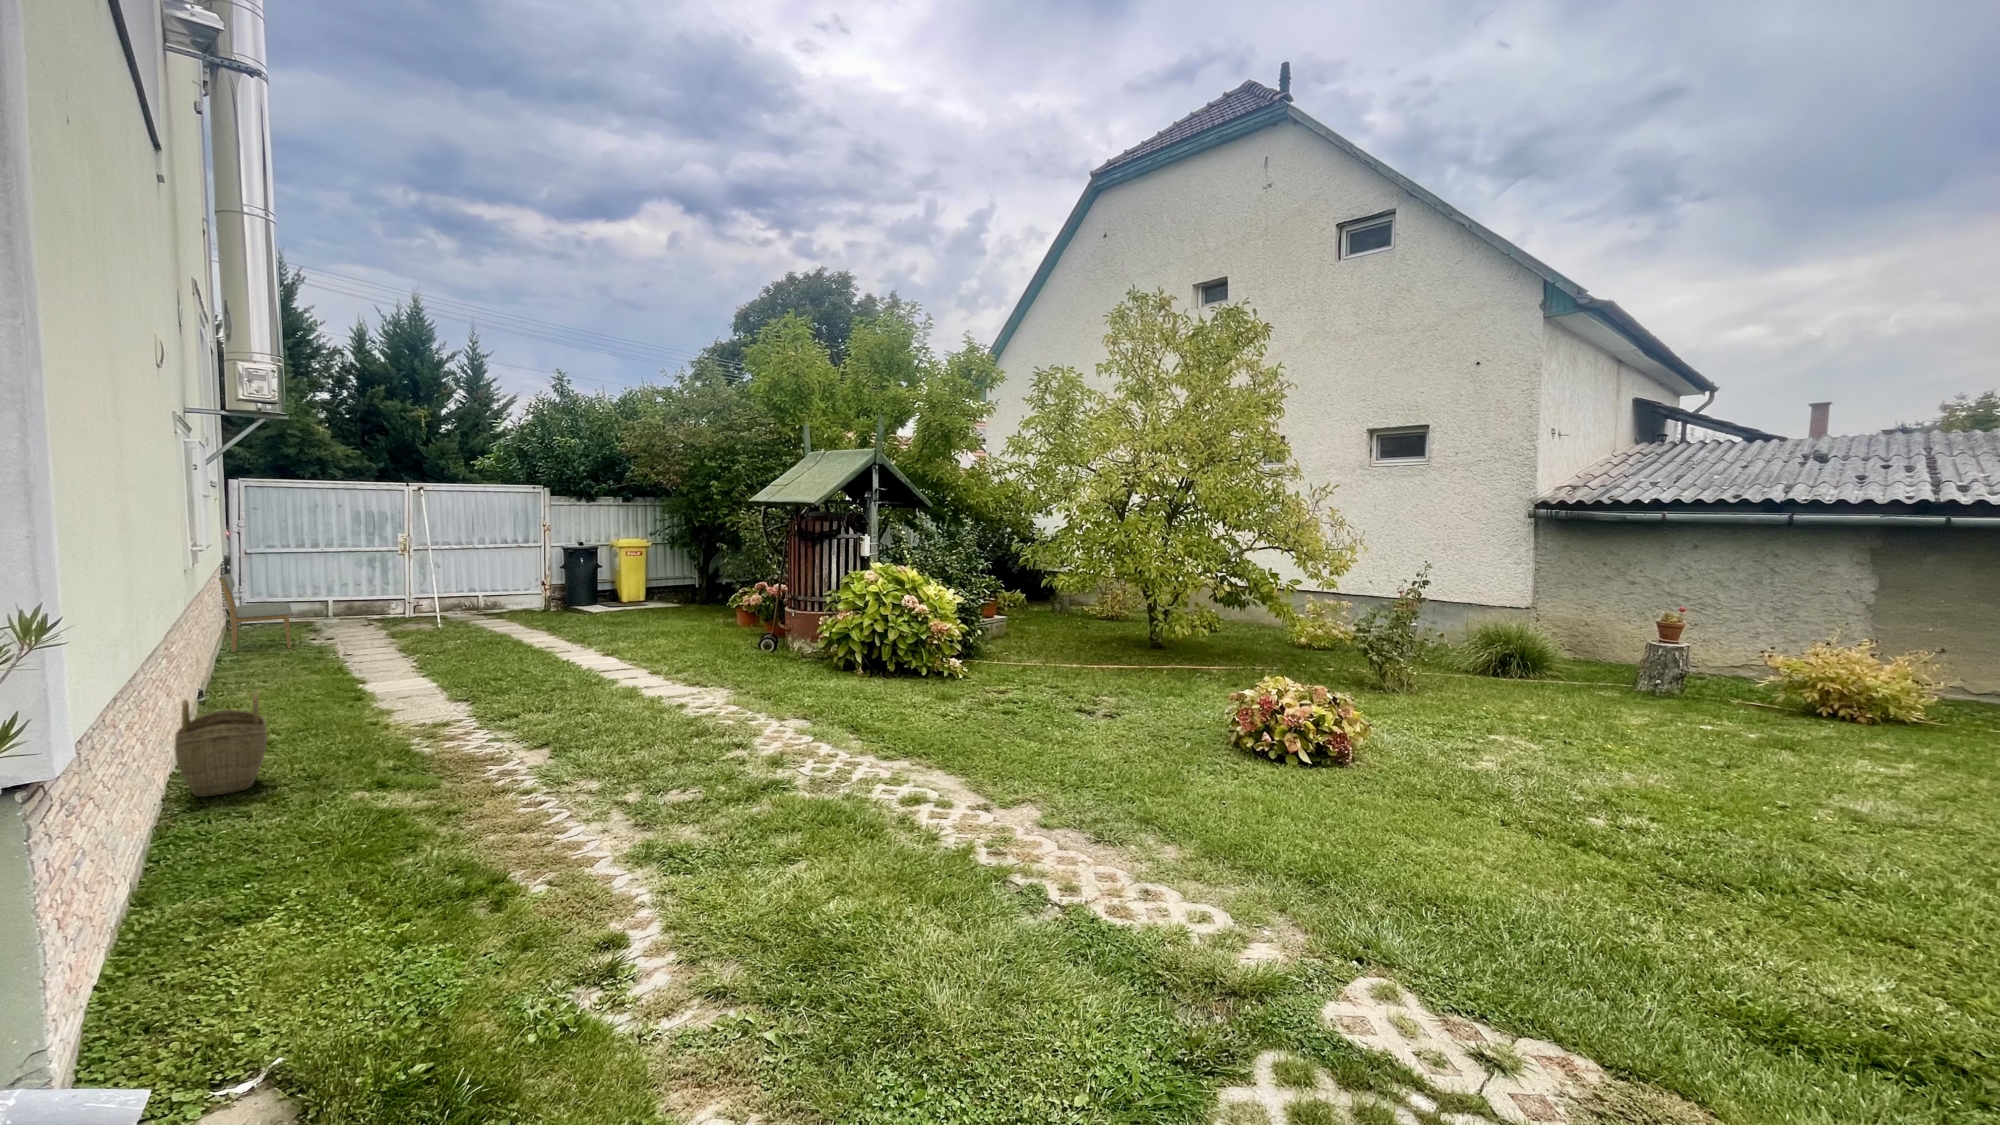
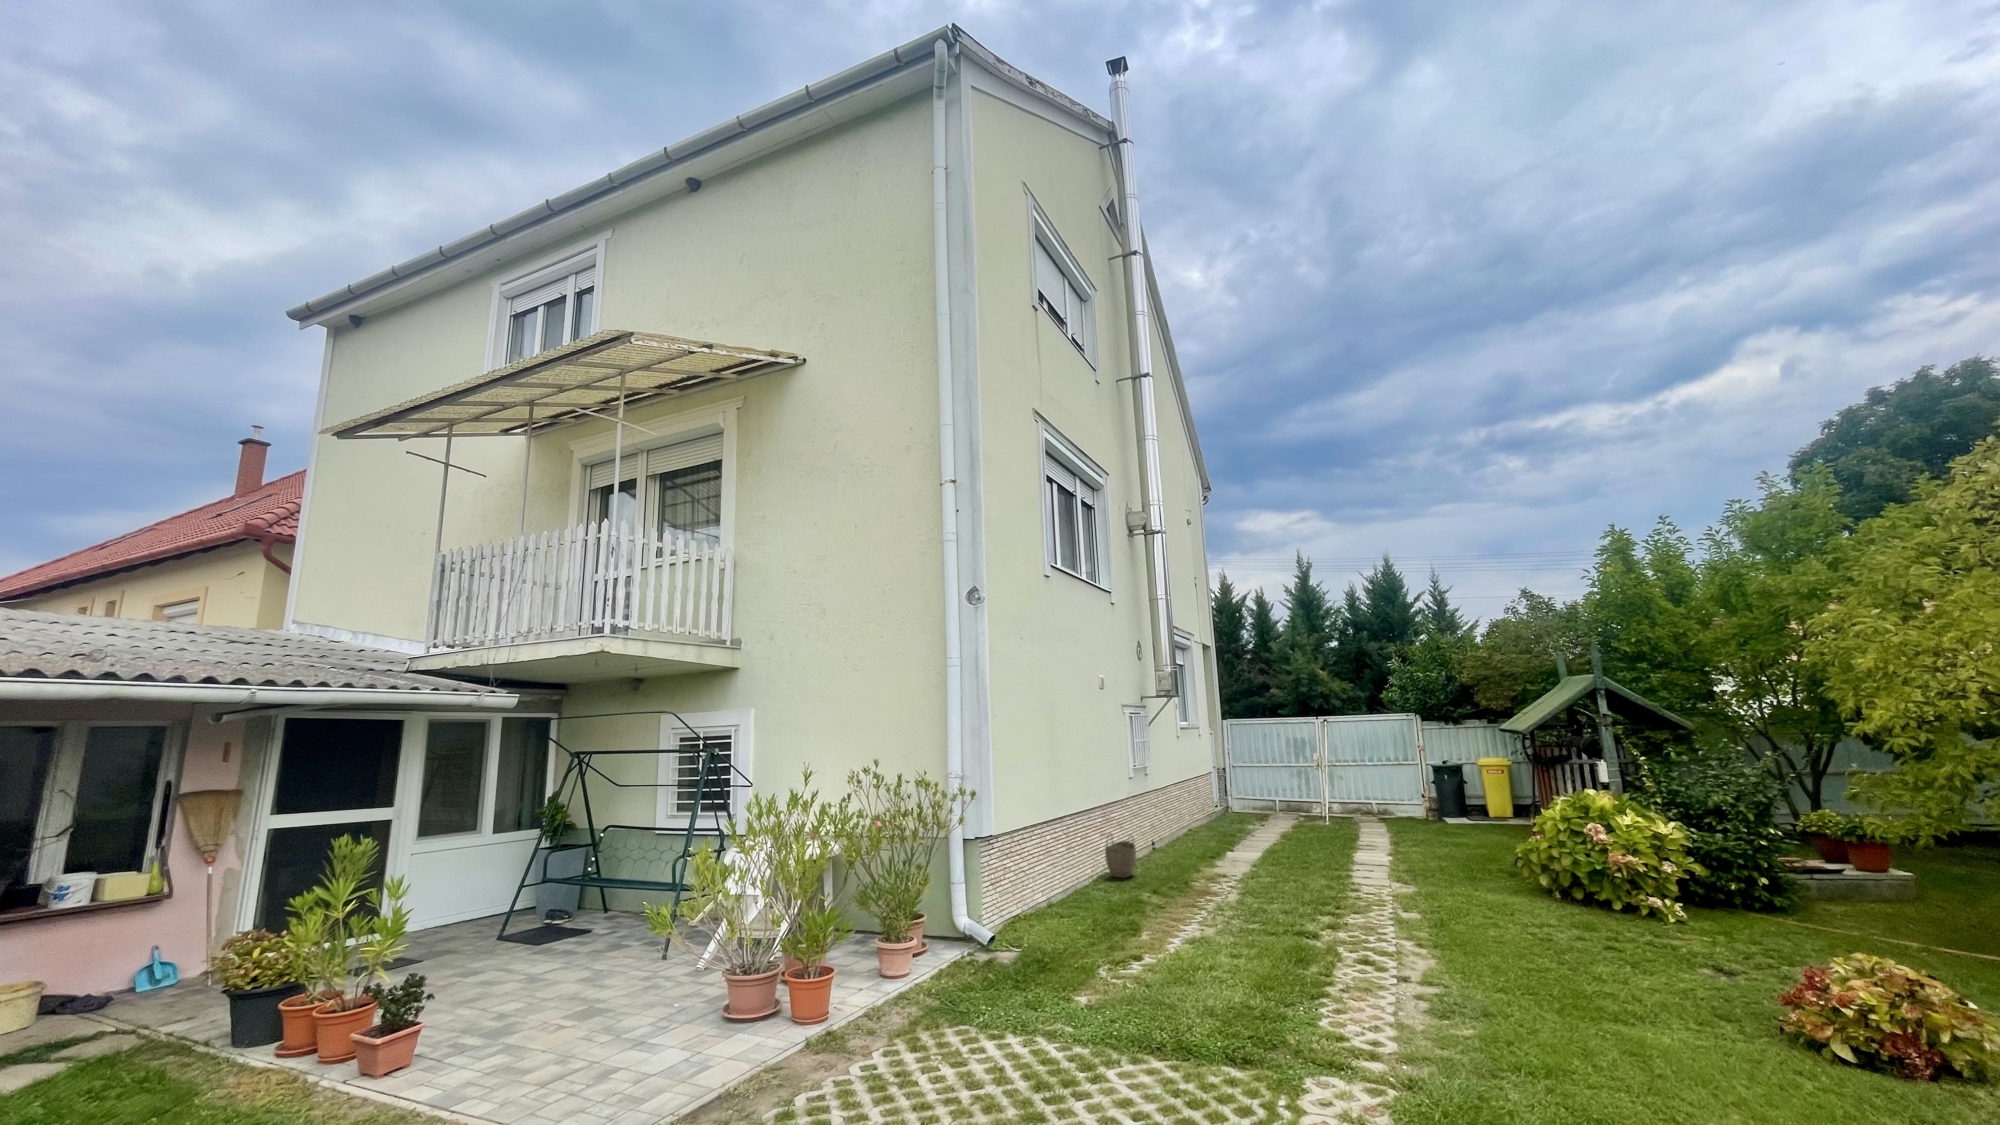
chair: present [219,574,291,653] -> none [1199,779,1235,827]

